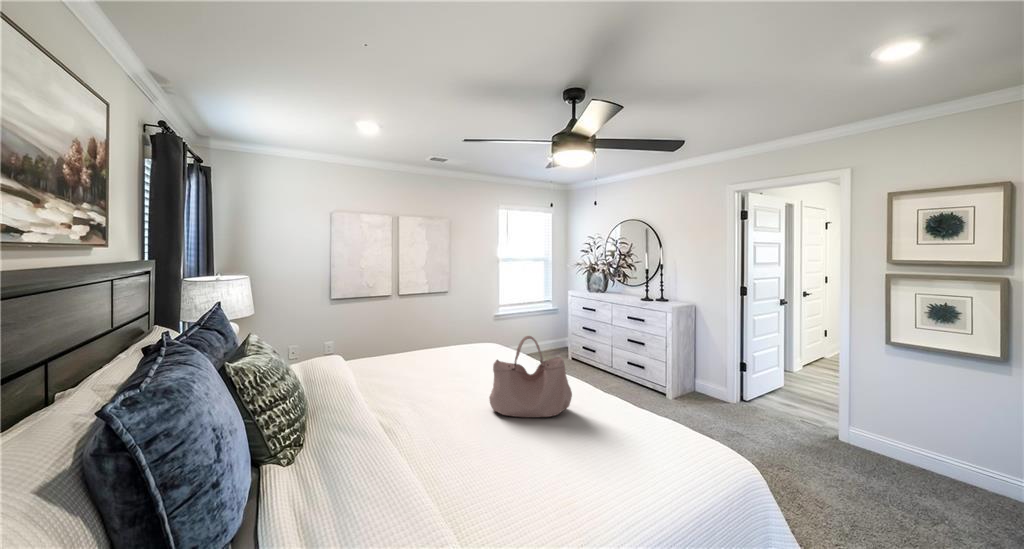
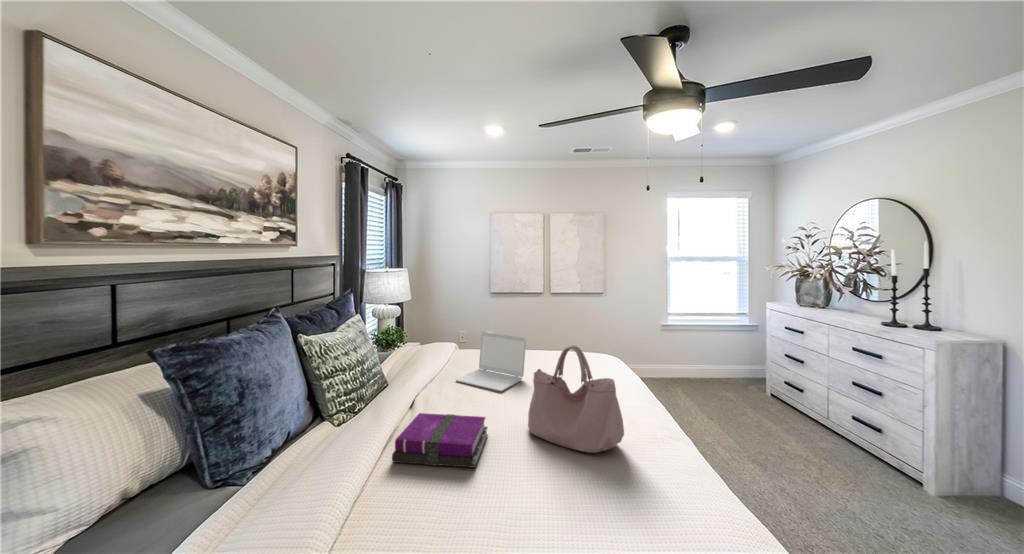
laptop: none [381,336,446,389] -> present [456,332,526,391]
notebook: none [398,409,486,471] -> present [392,413,488,468]

